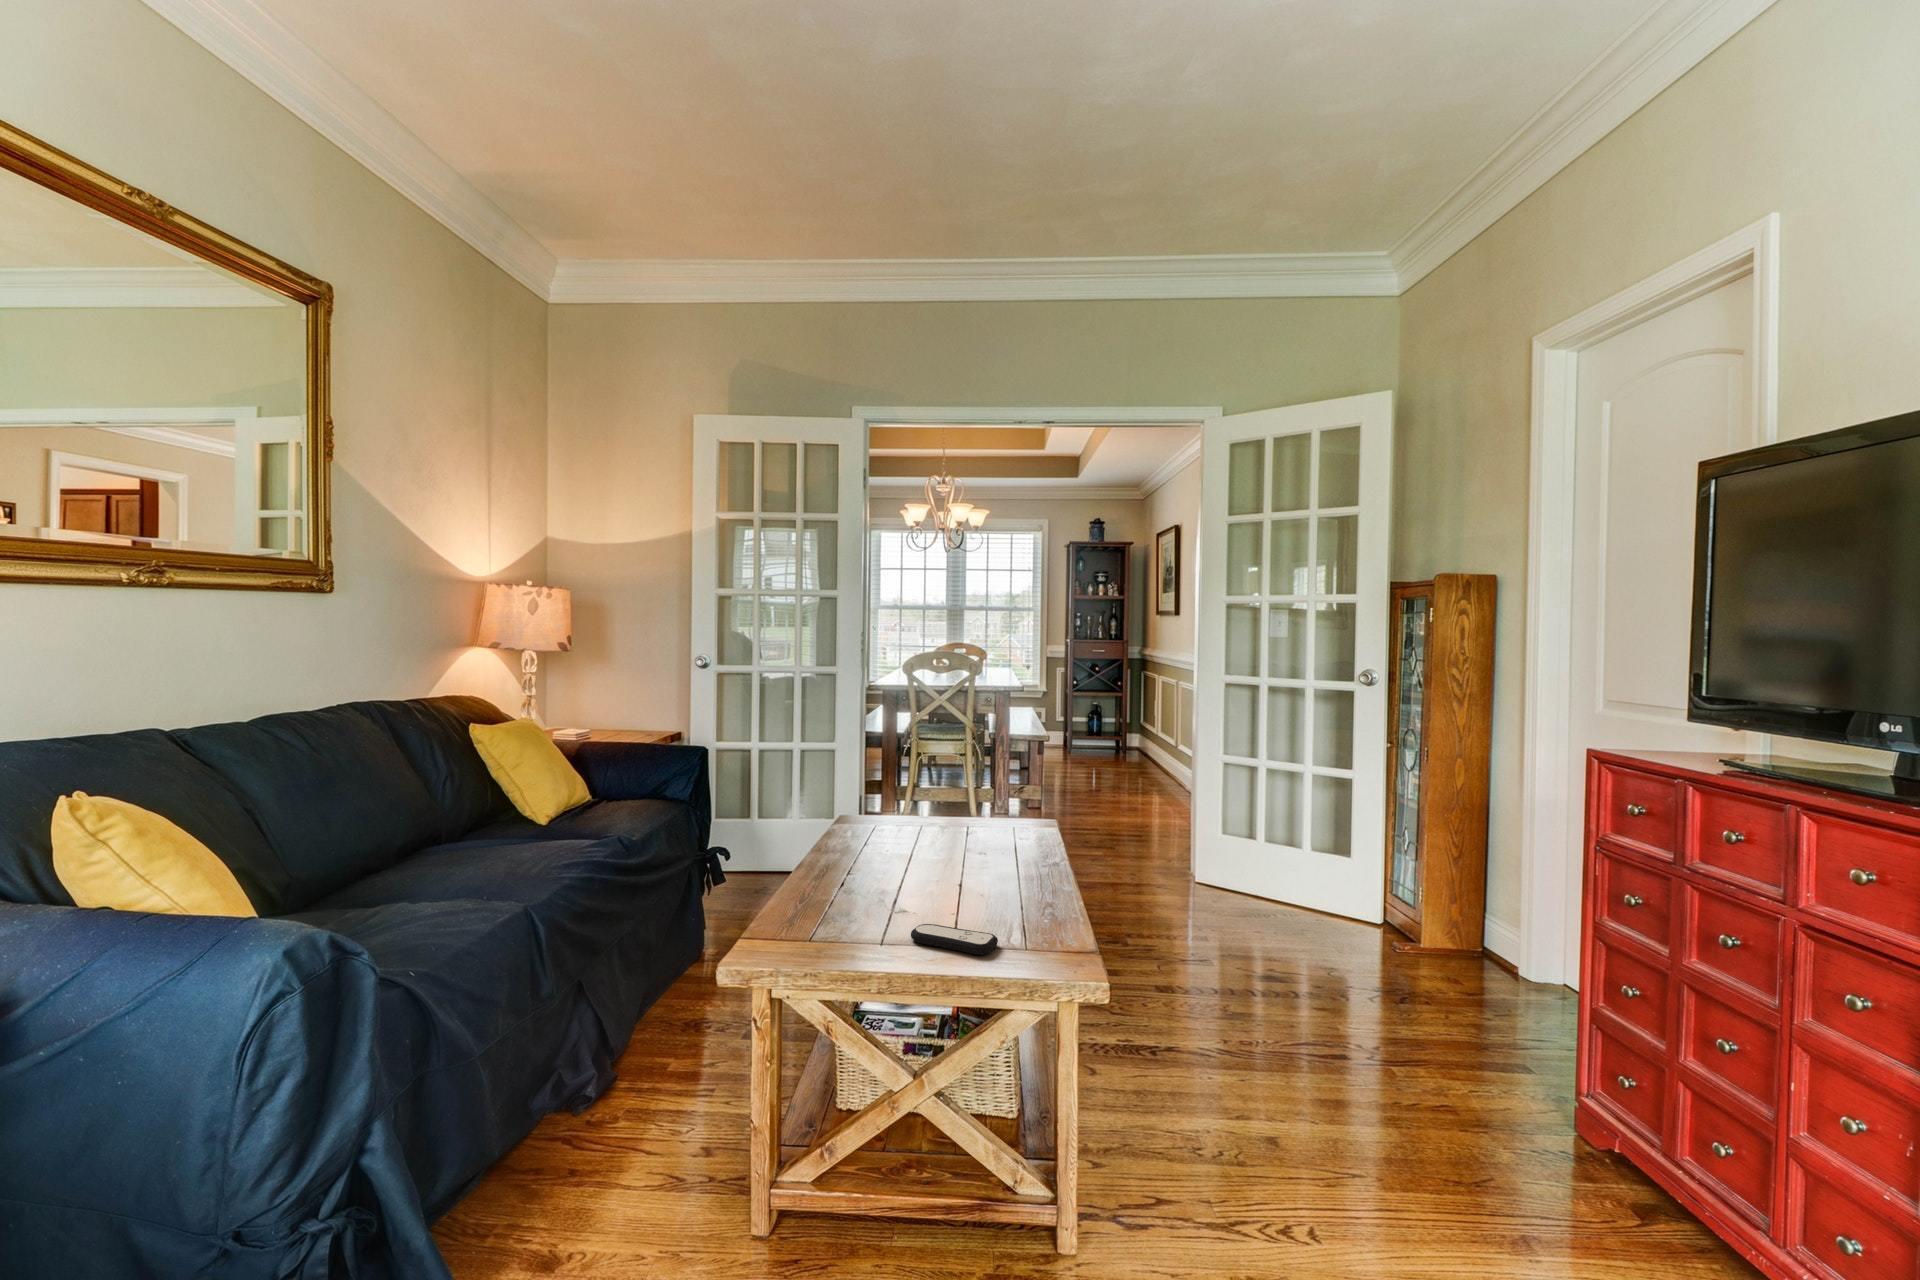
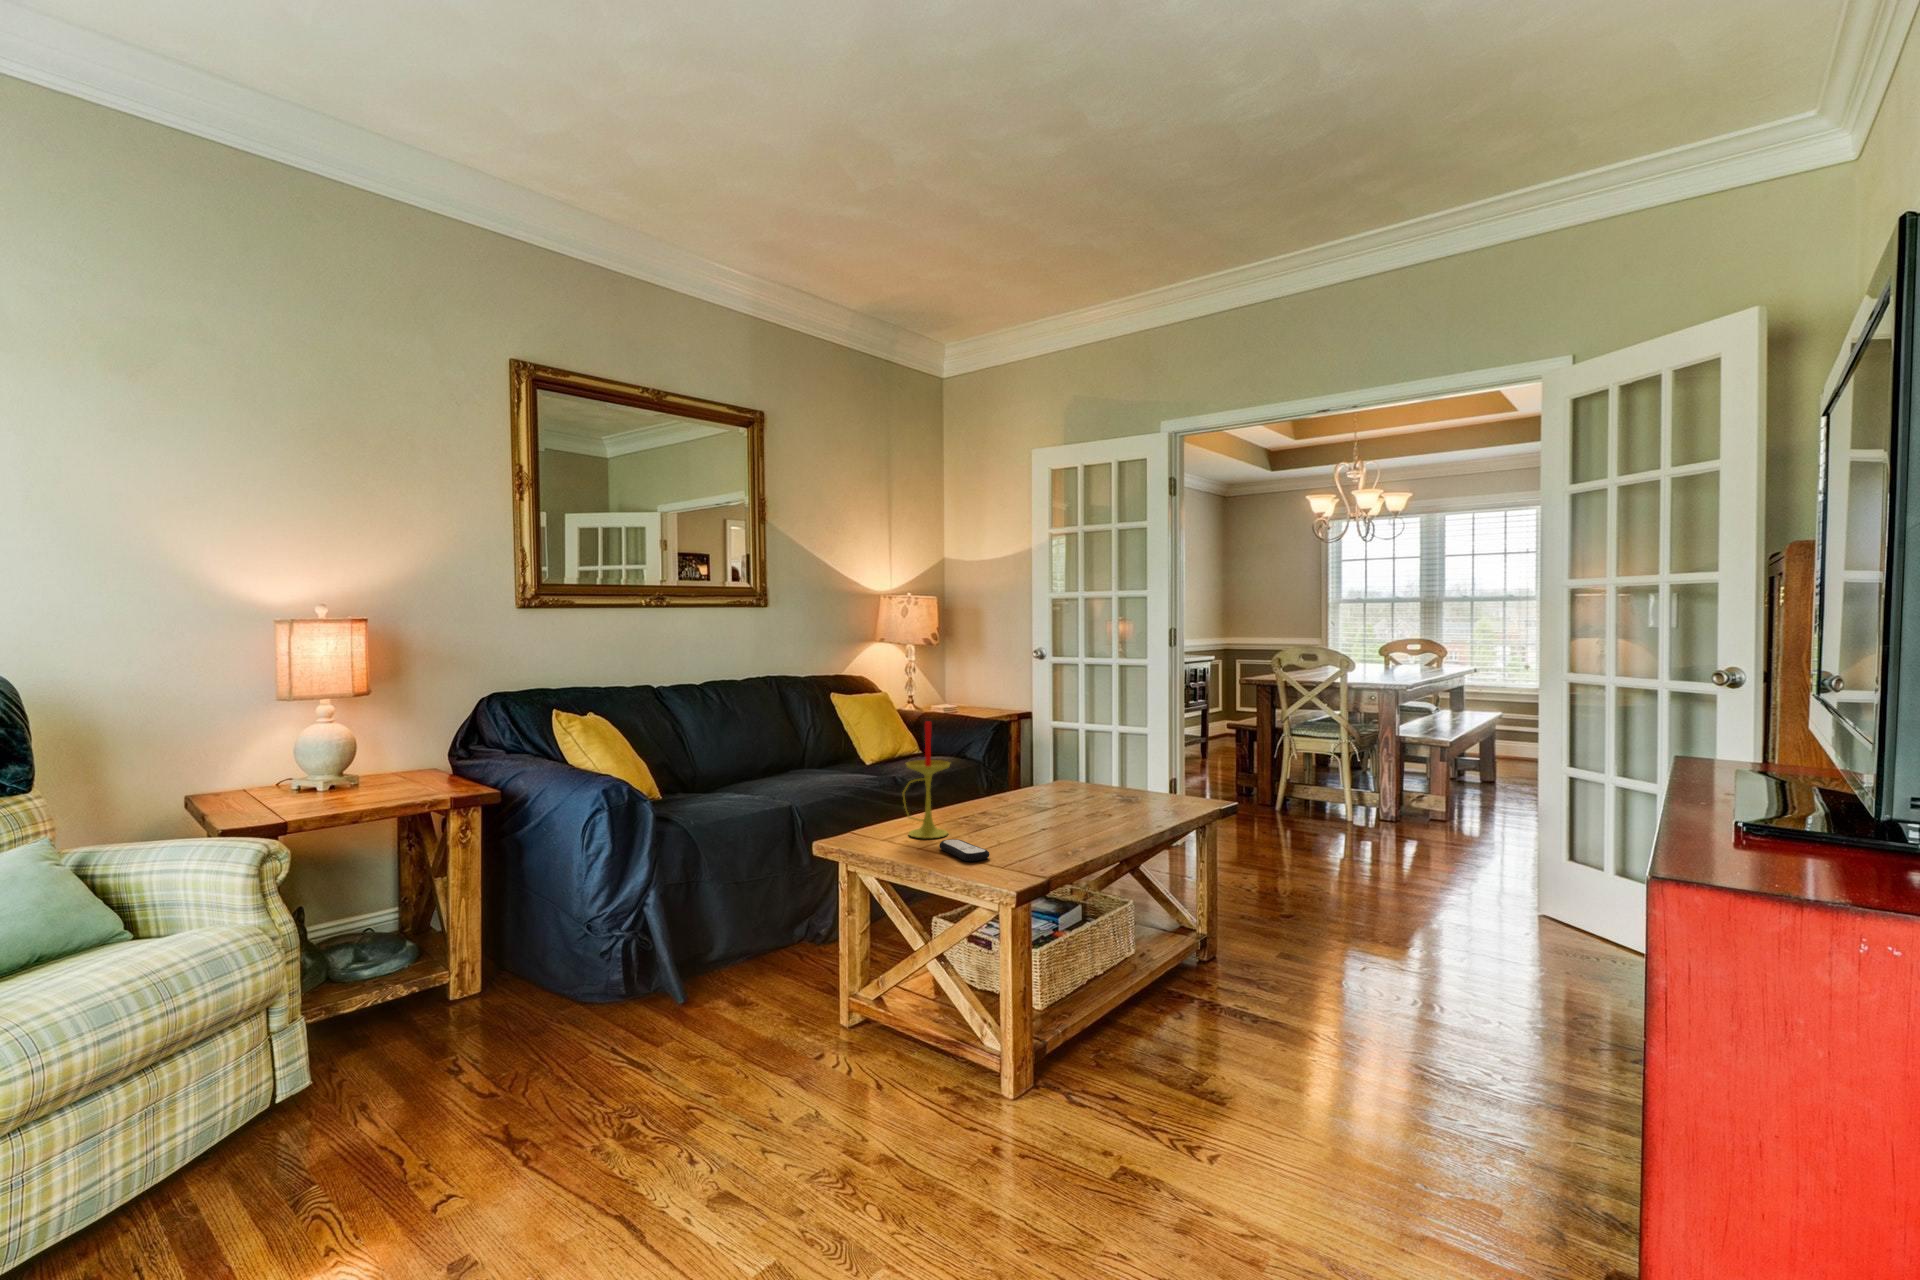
candle: none [826,763,888,930] -> present [903,721,950,838]

